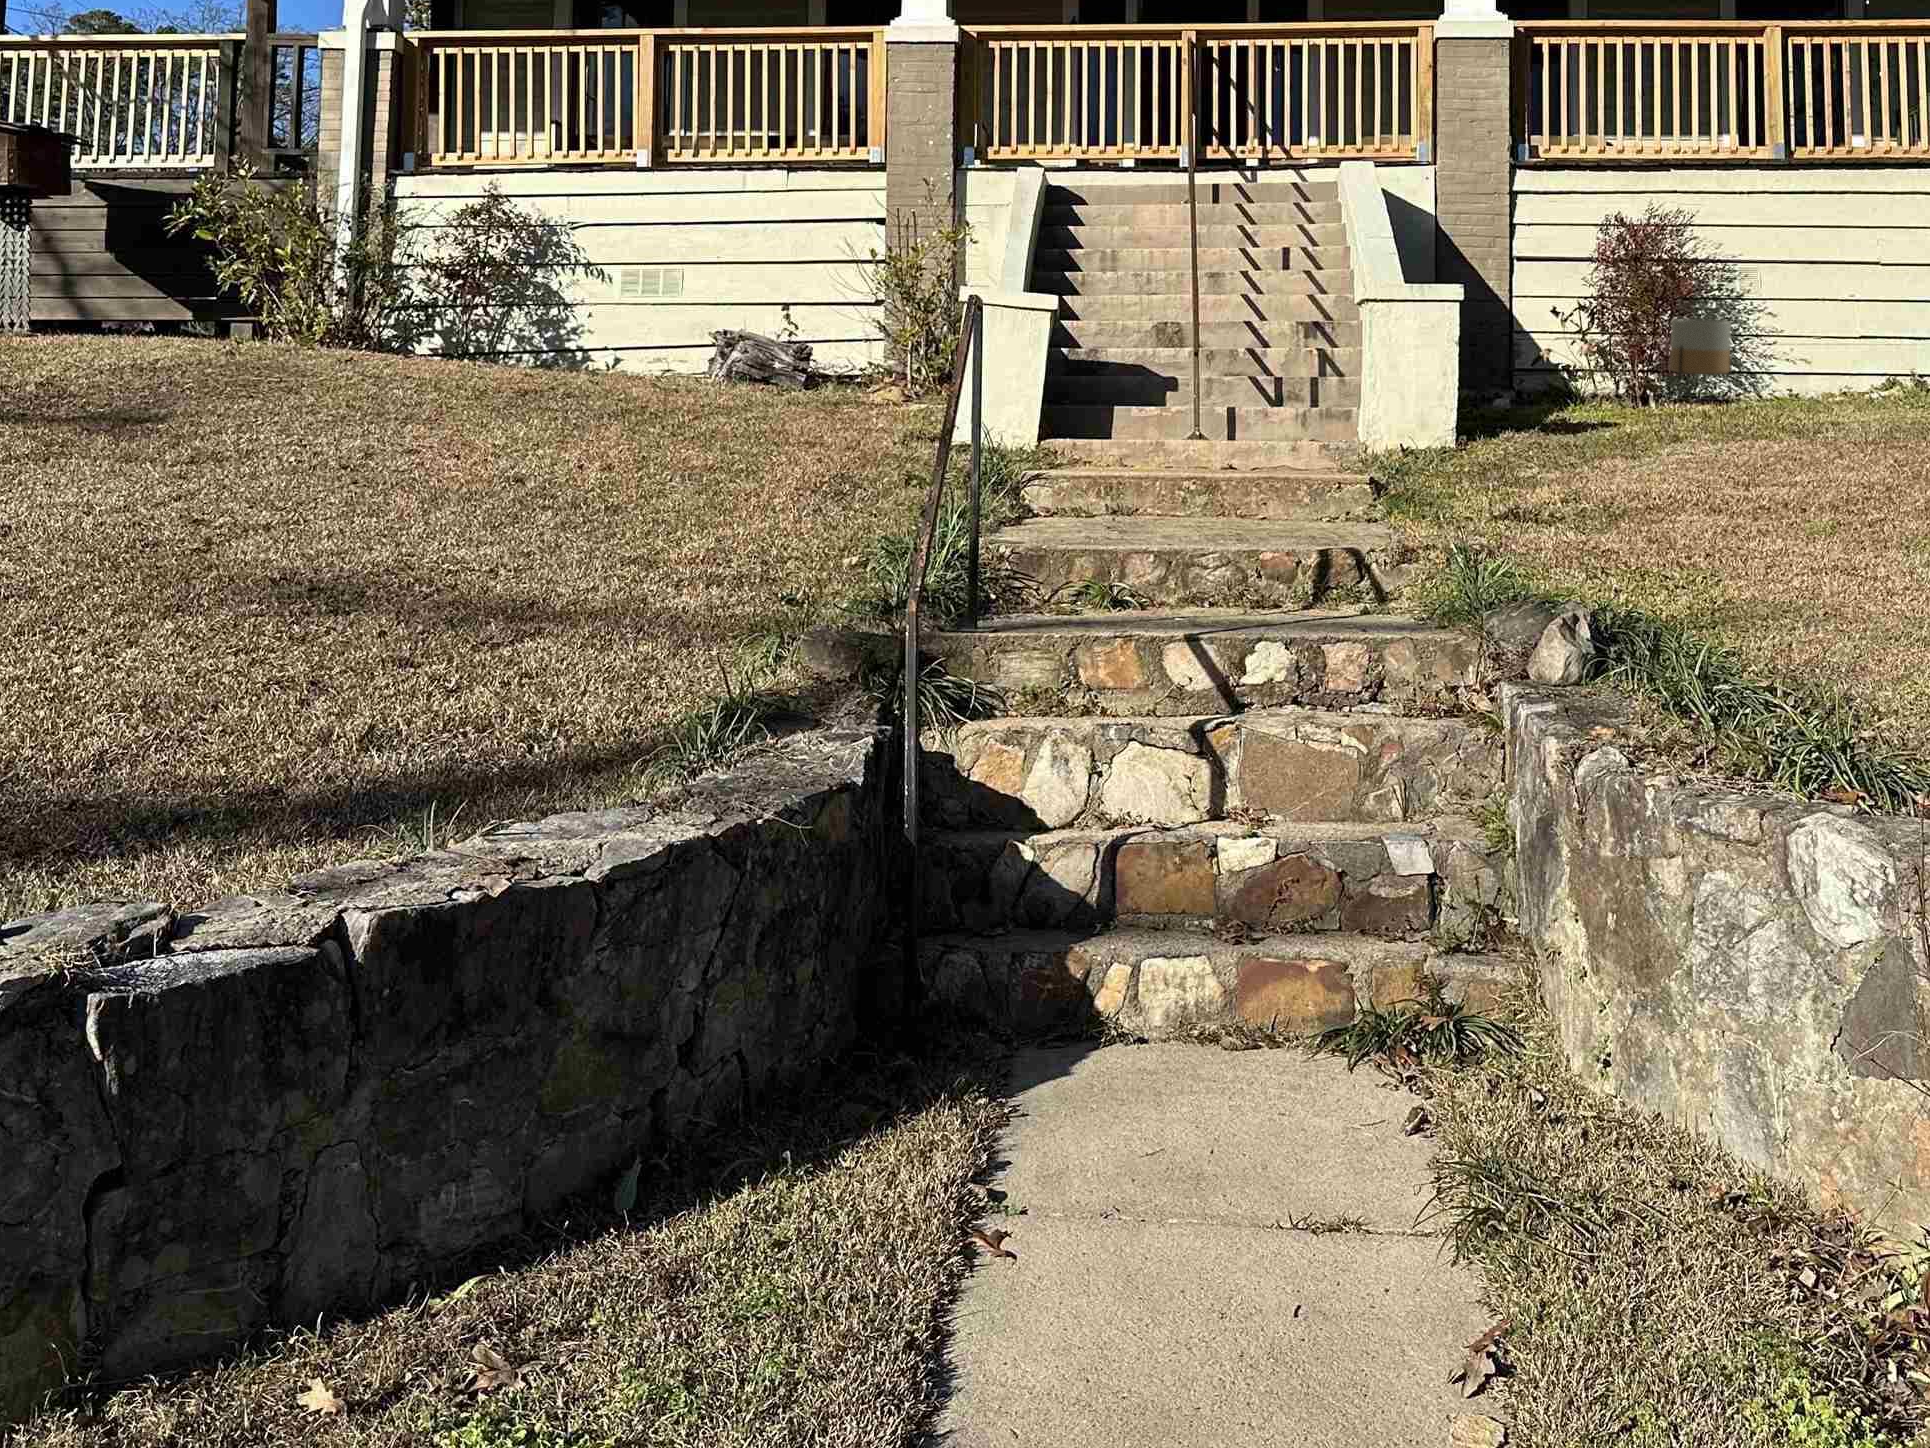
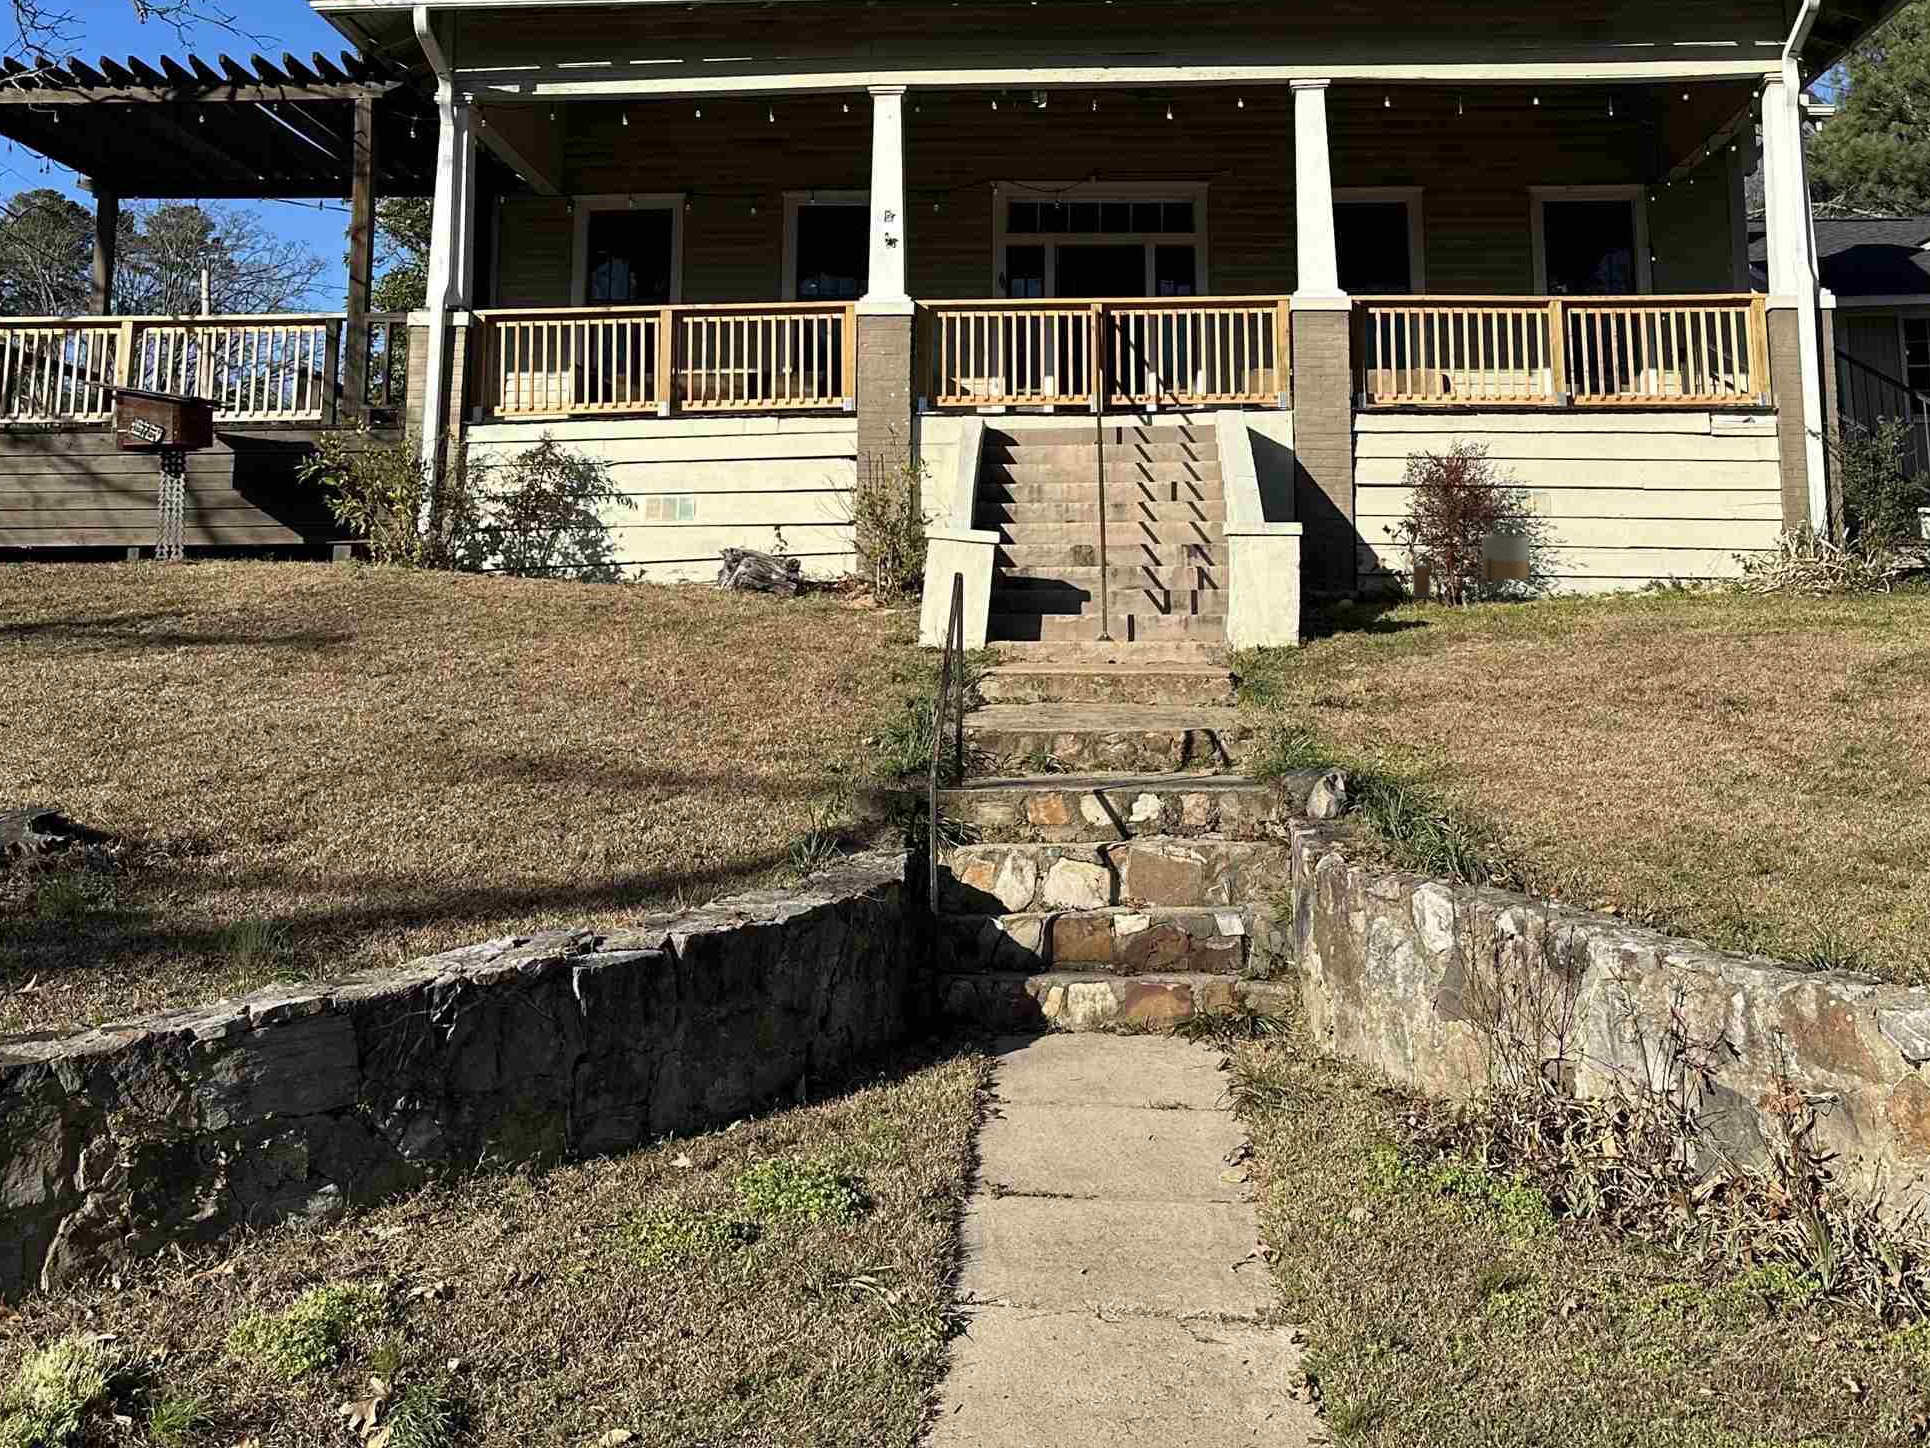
watering can: none [1572,338,1617,397] -> present [1405,552,1437,598]

